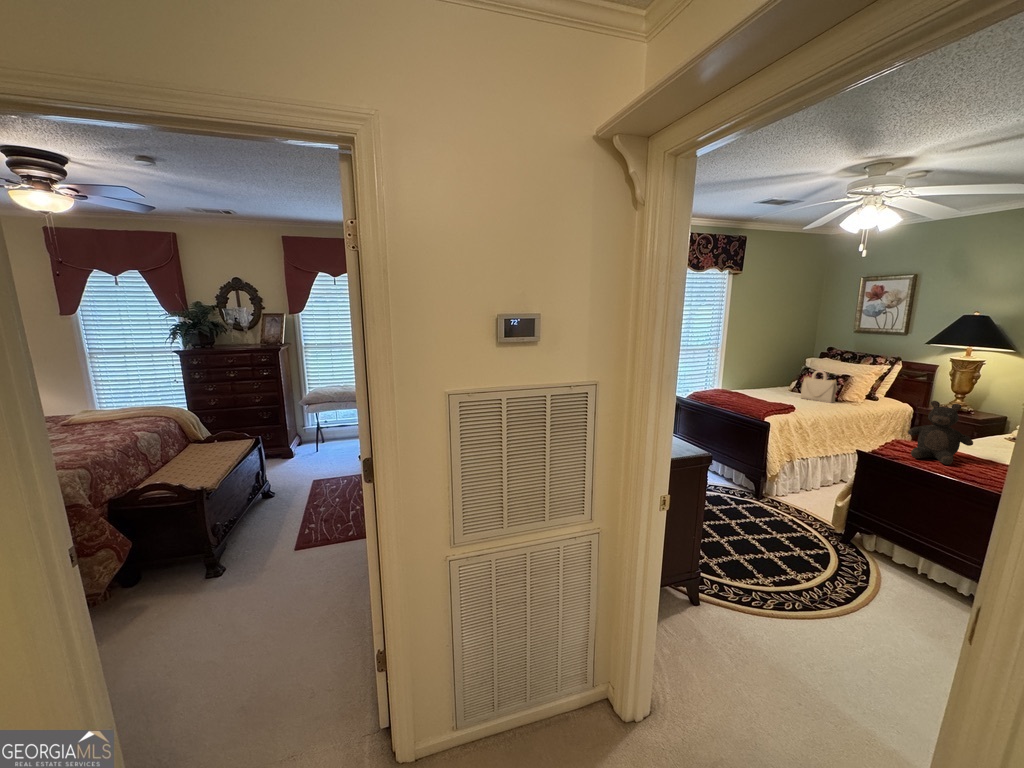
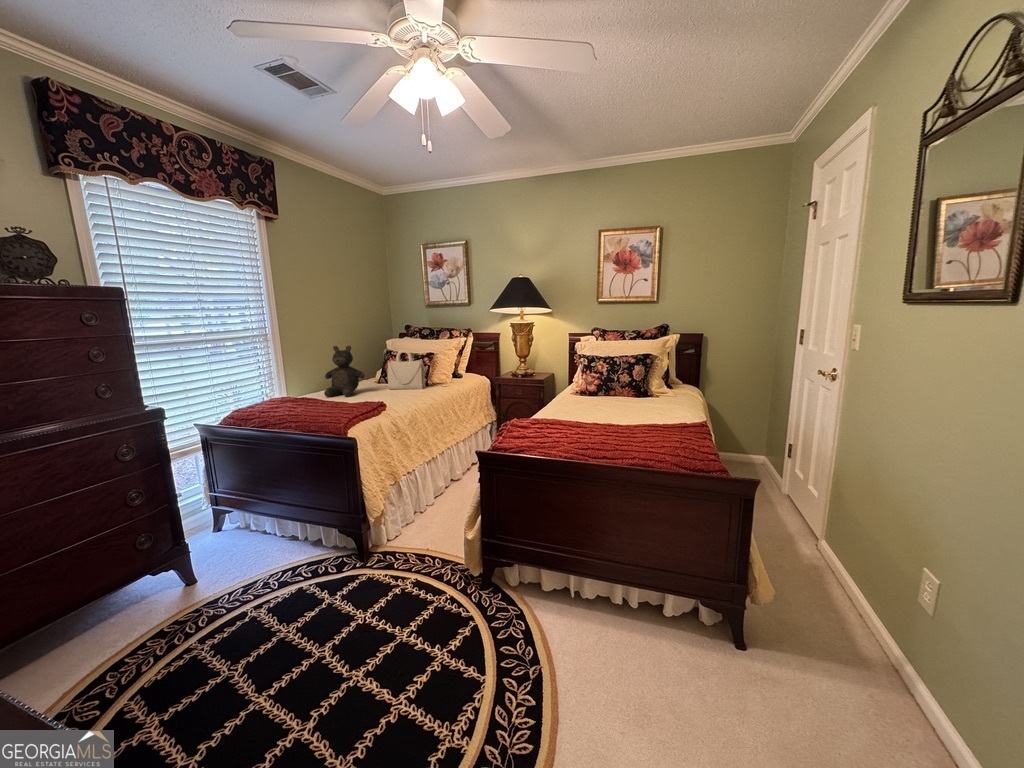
teddy bear: present [908,401,973,465] -> present [324,346,365,397]

